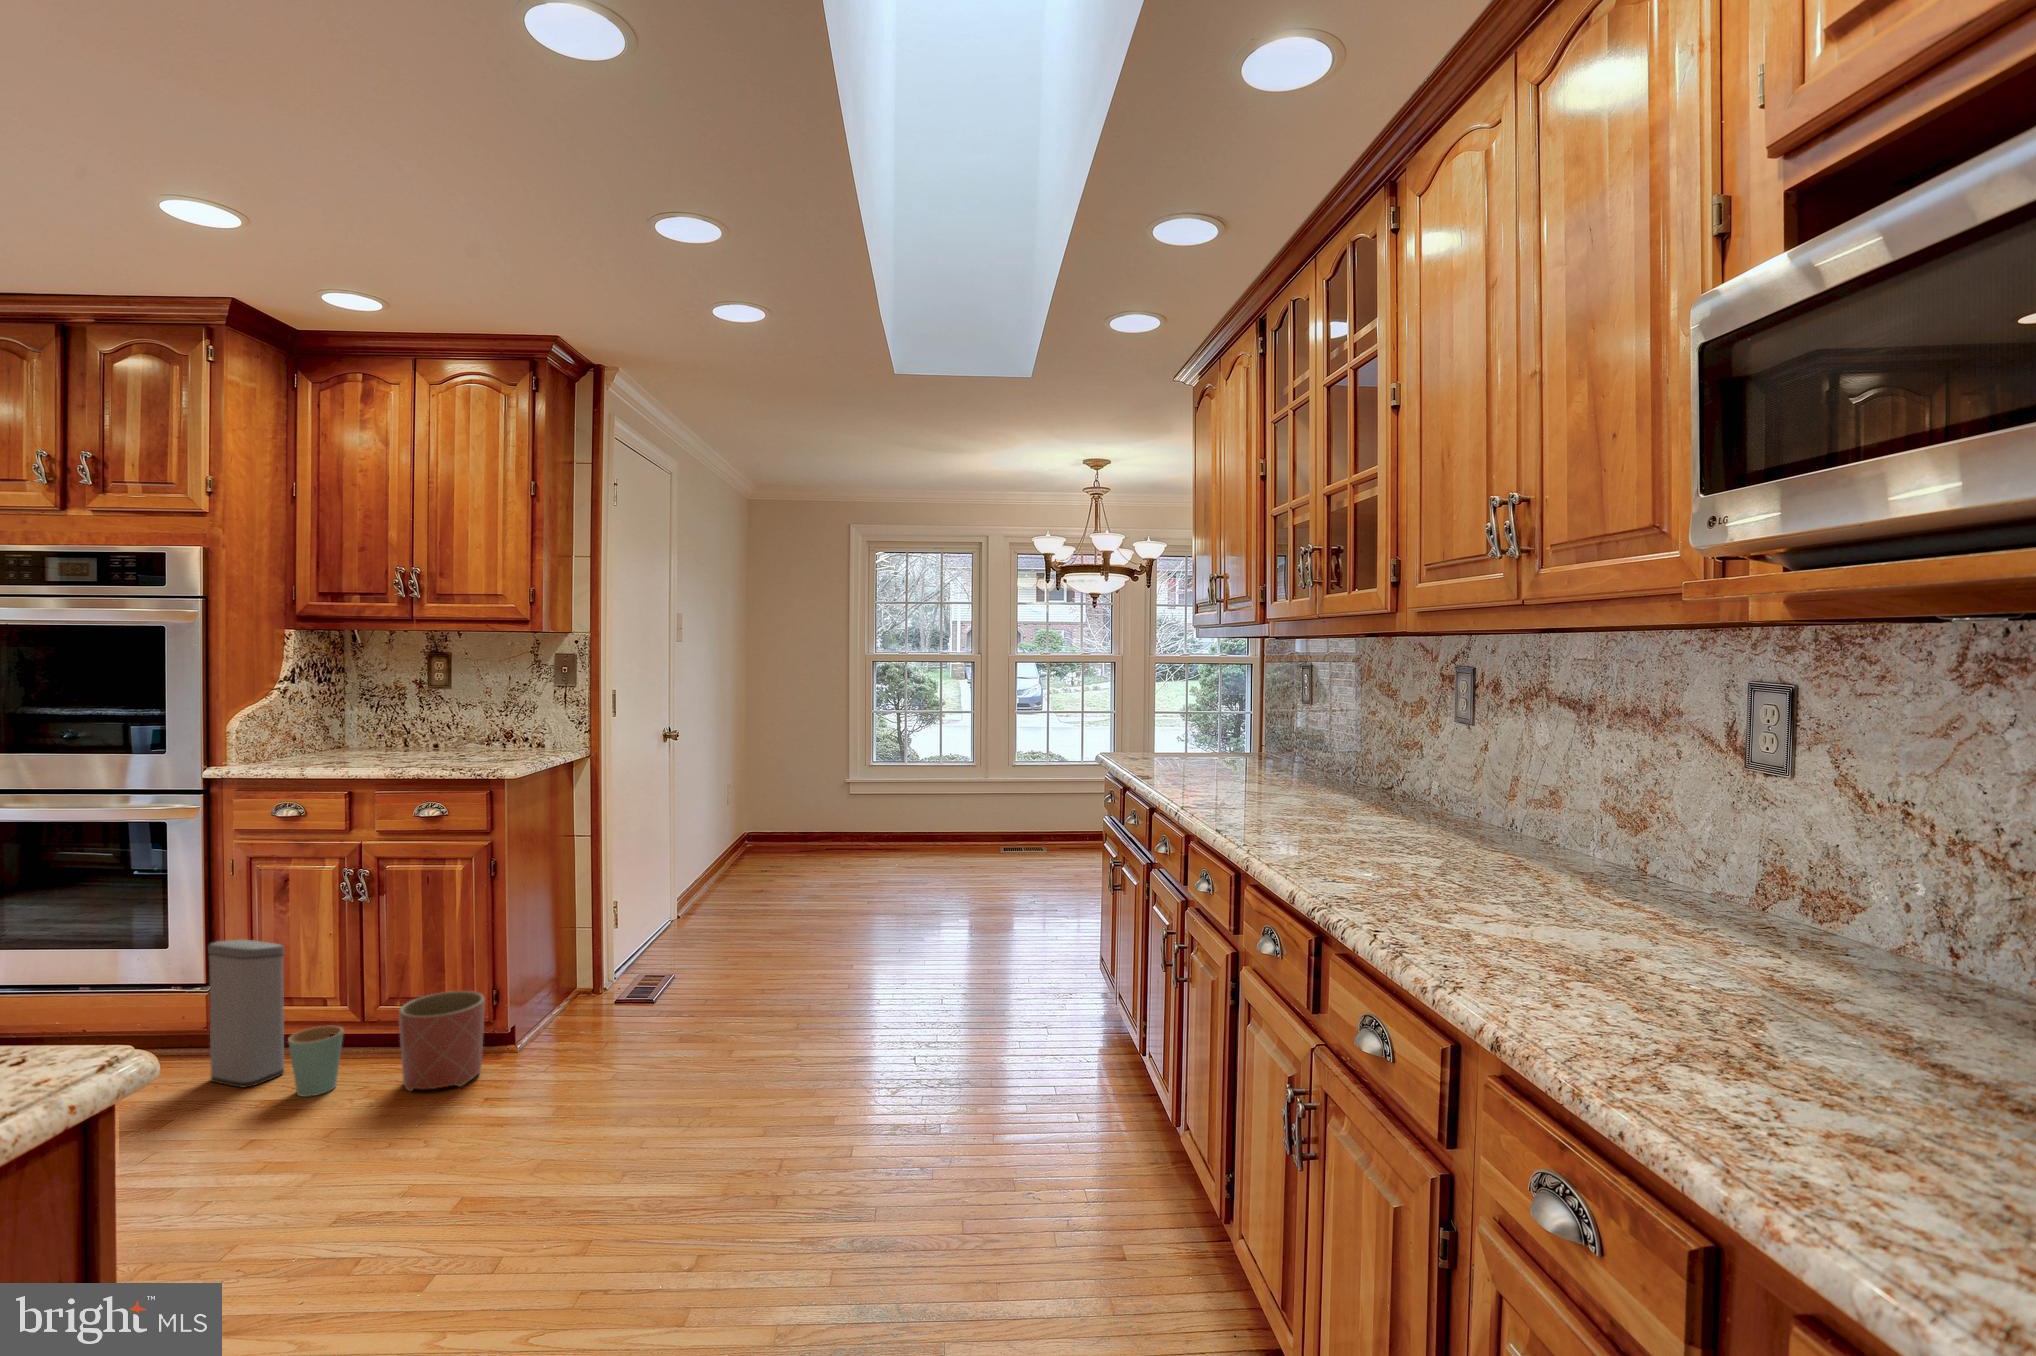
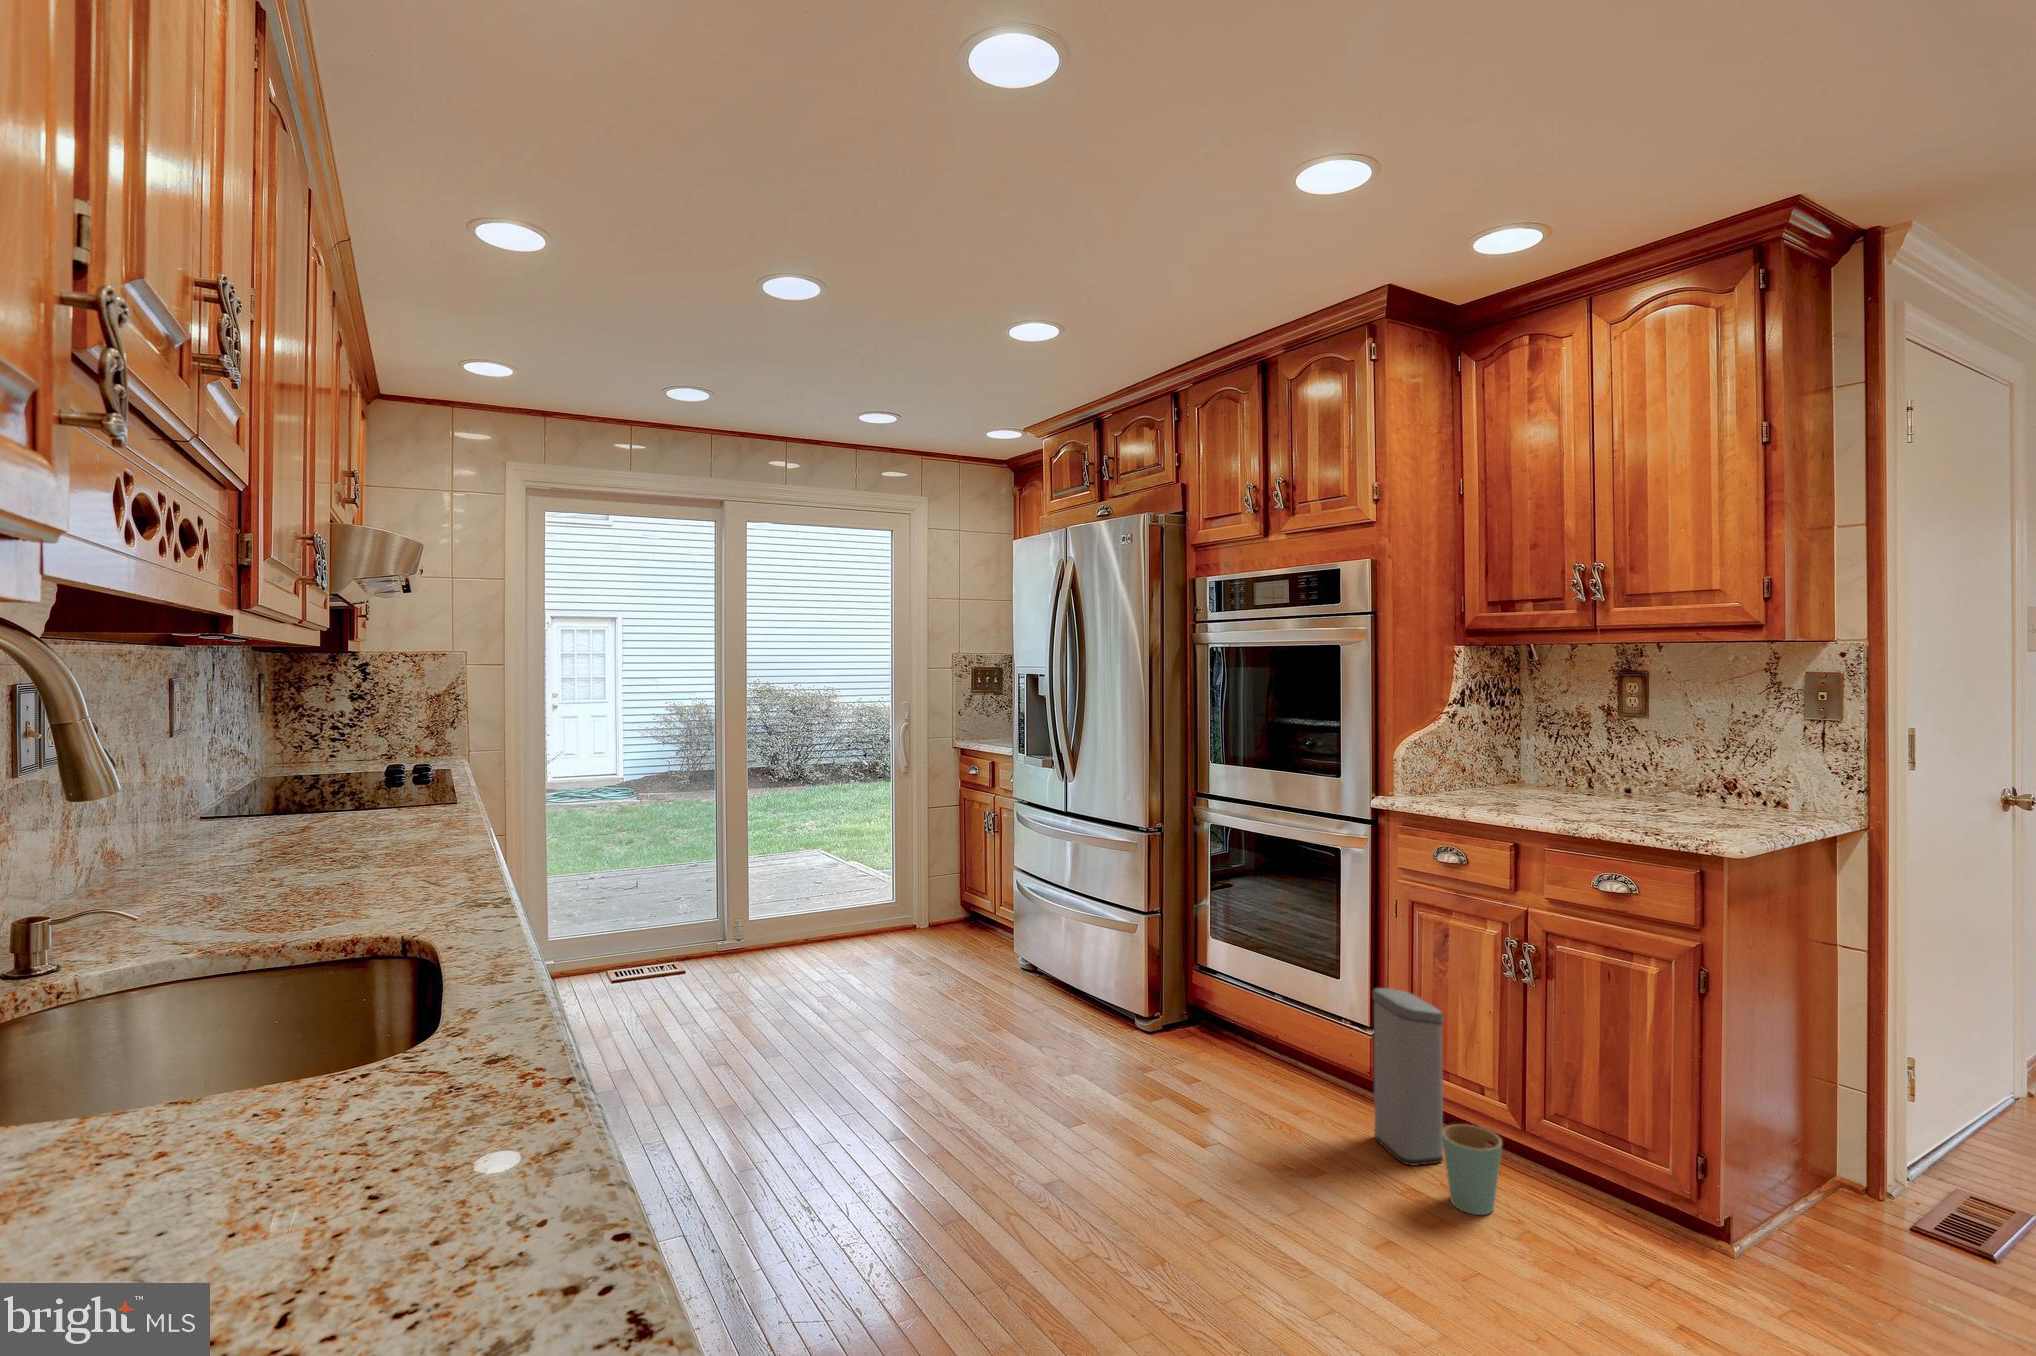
planter: present [399,991,485,1091] -> none [1567,1138,1689,1296]

